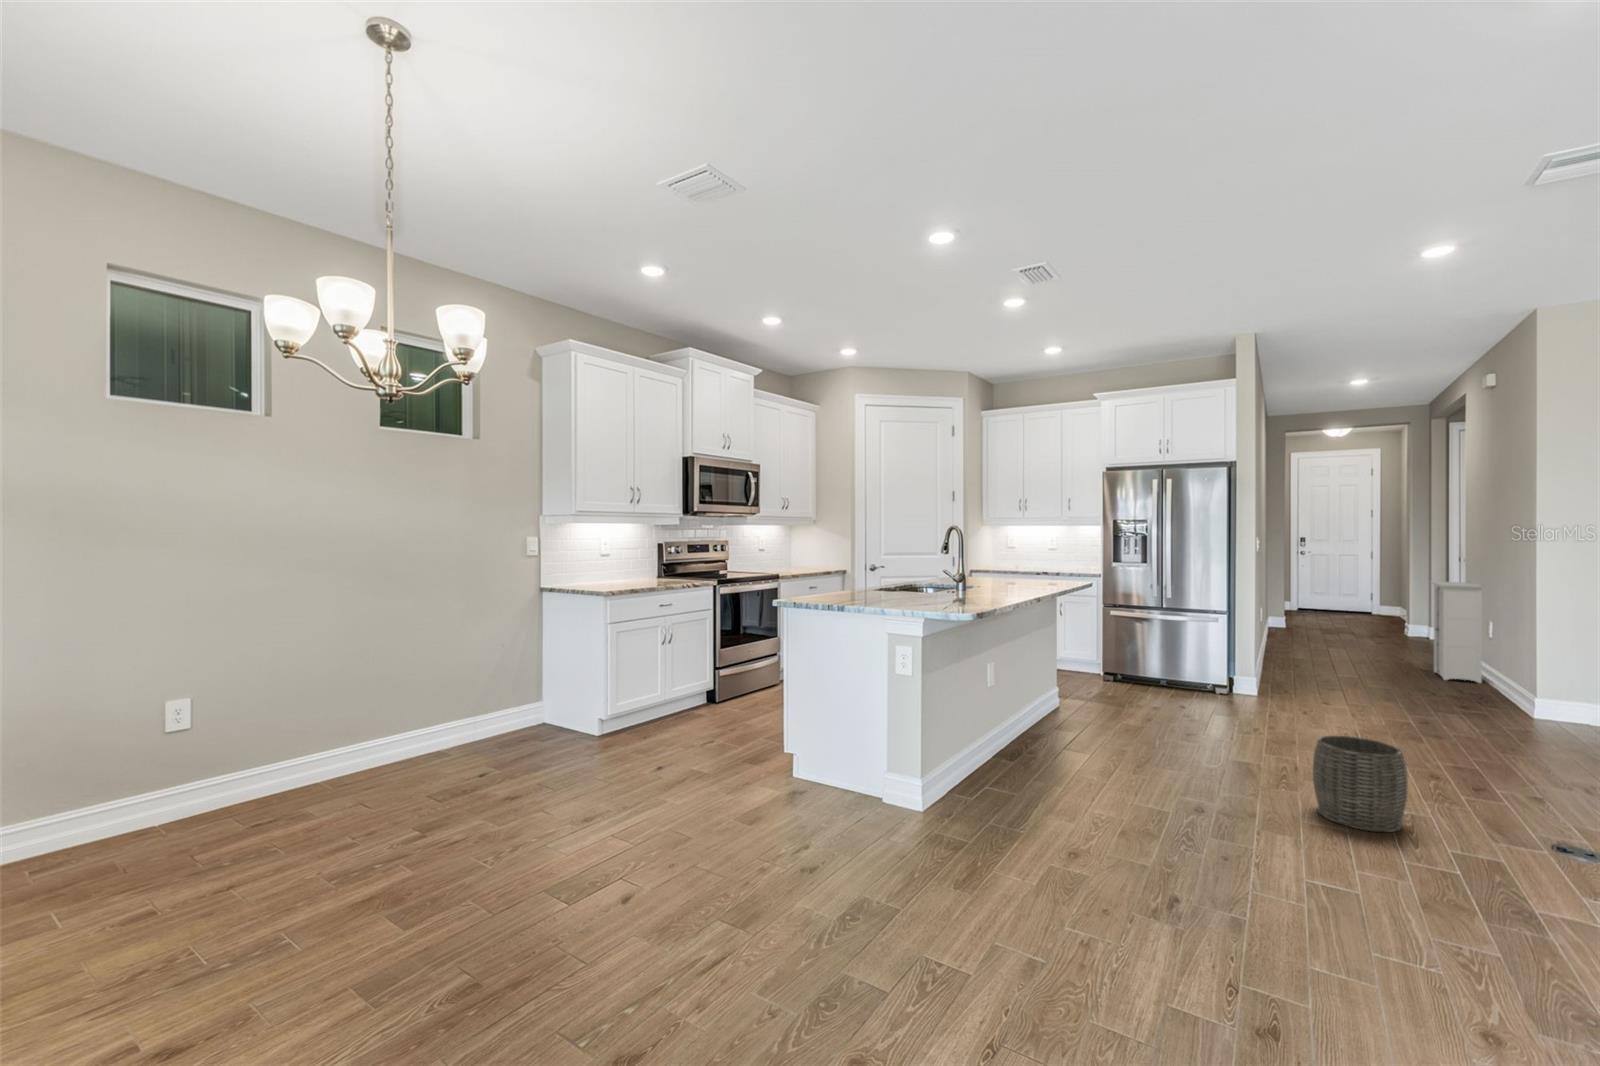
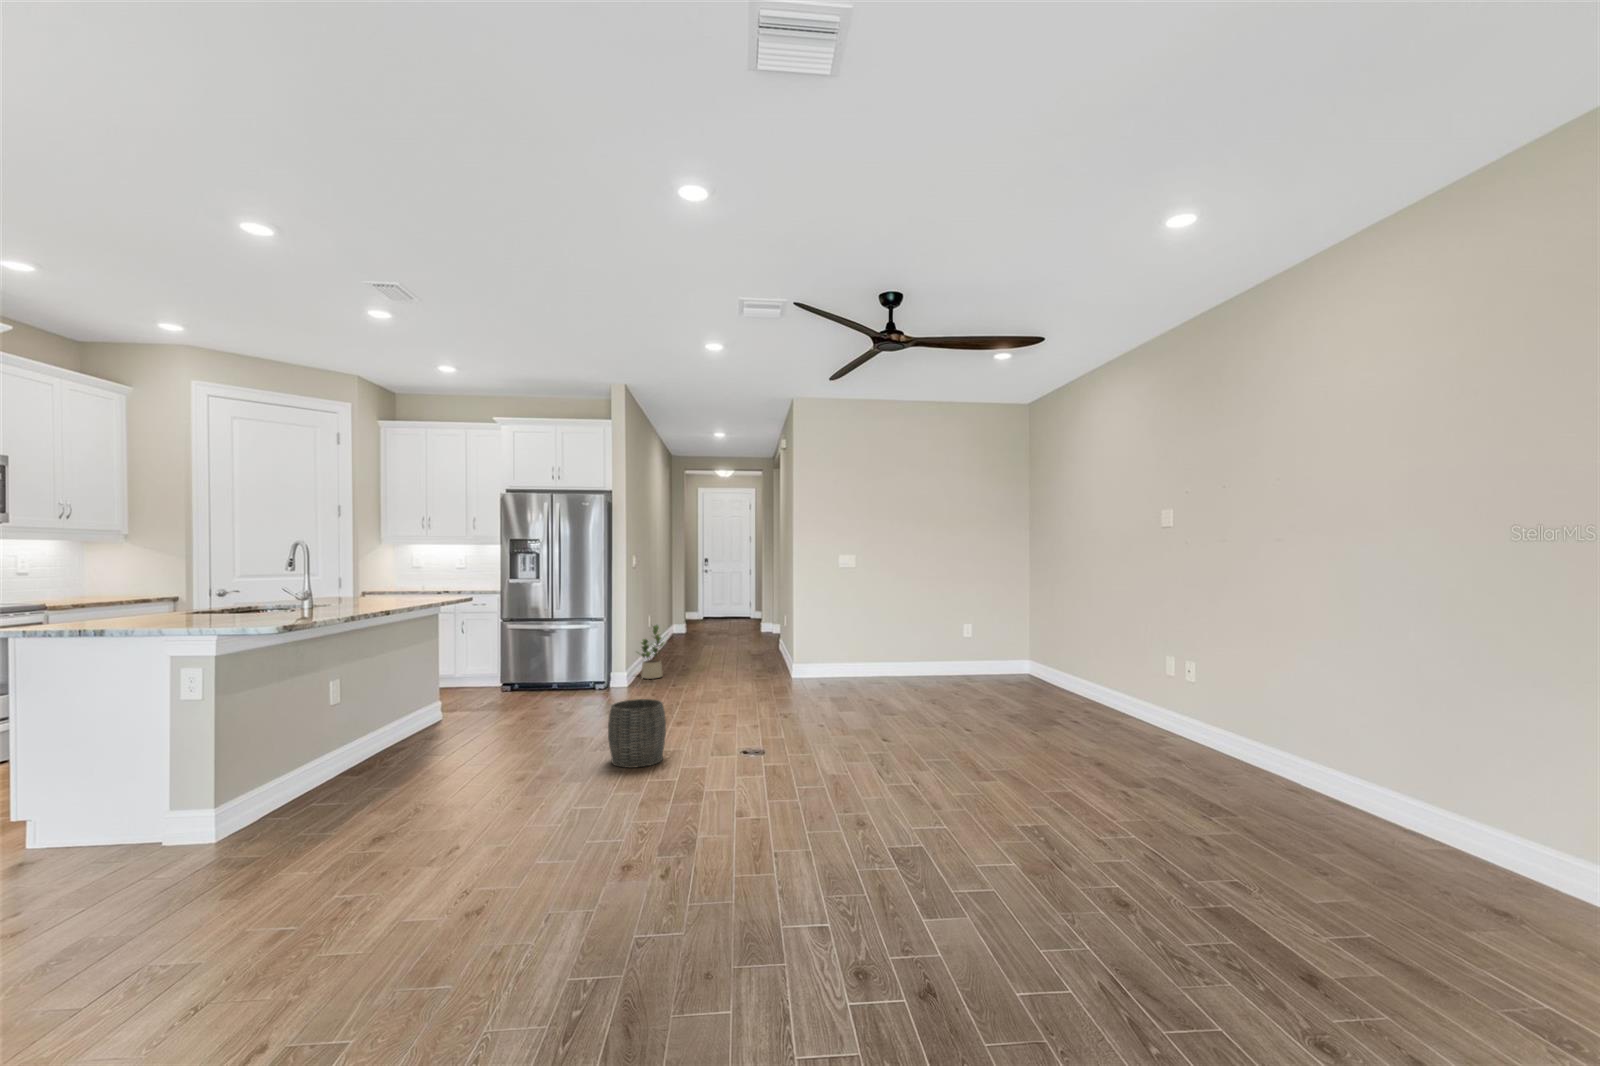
storage cabinet: present [1431,581,1482,683] -> none [755,585,780,658]
potted plant: none [1263,625,1305,691] -> present [641,625,664,679]

